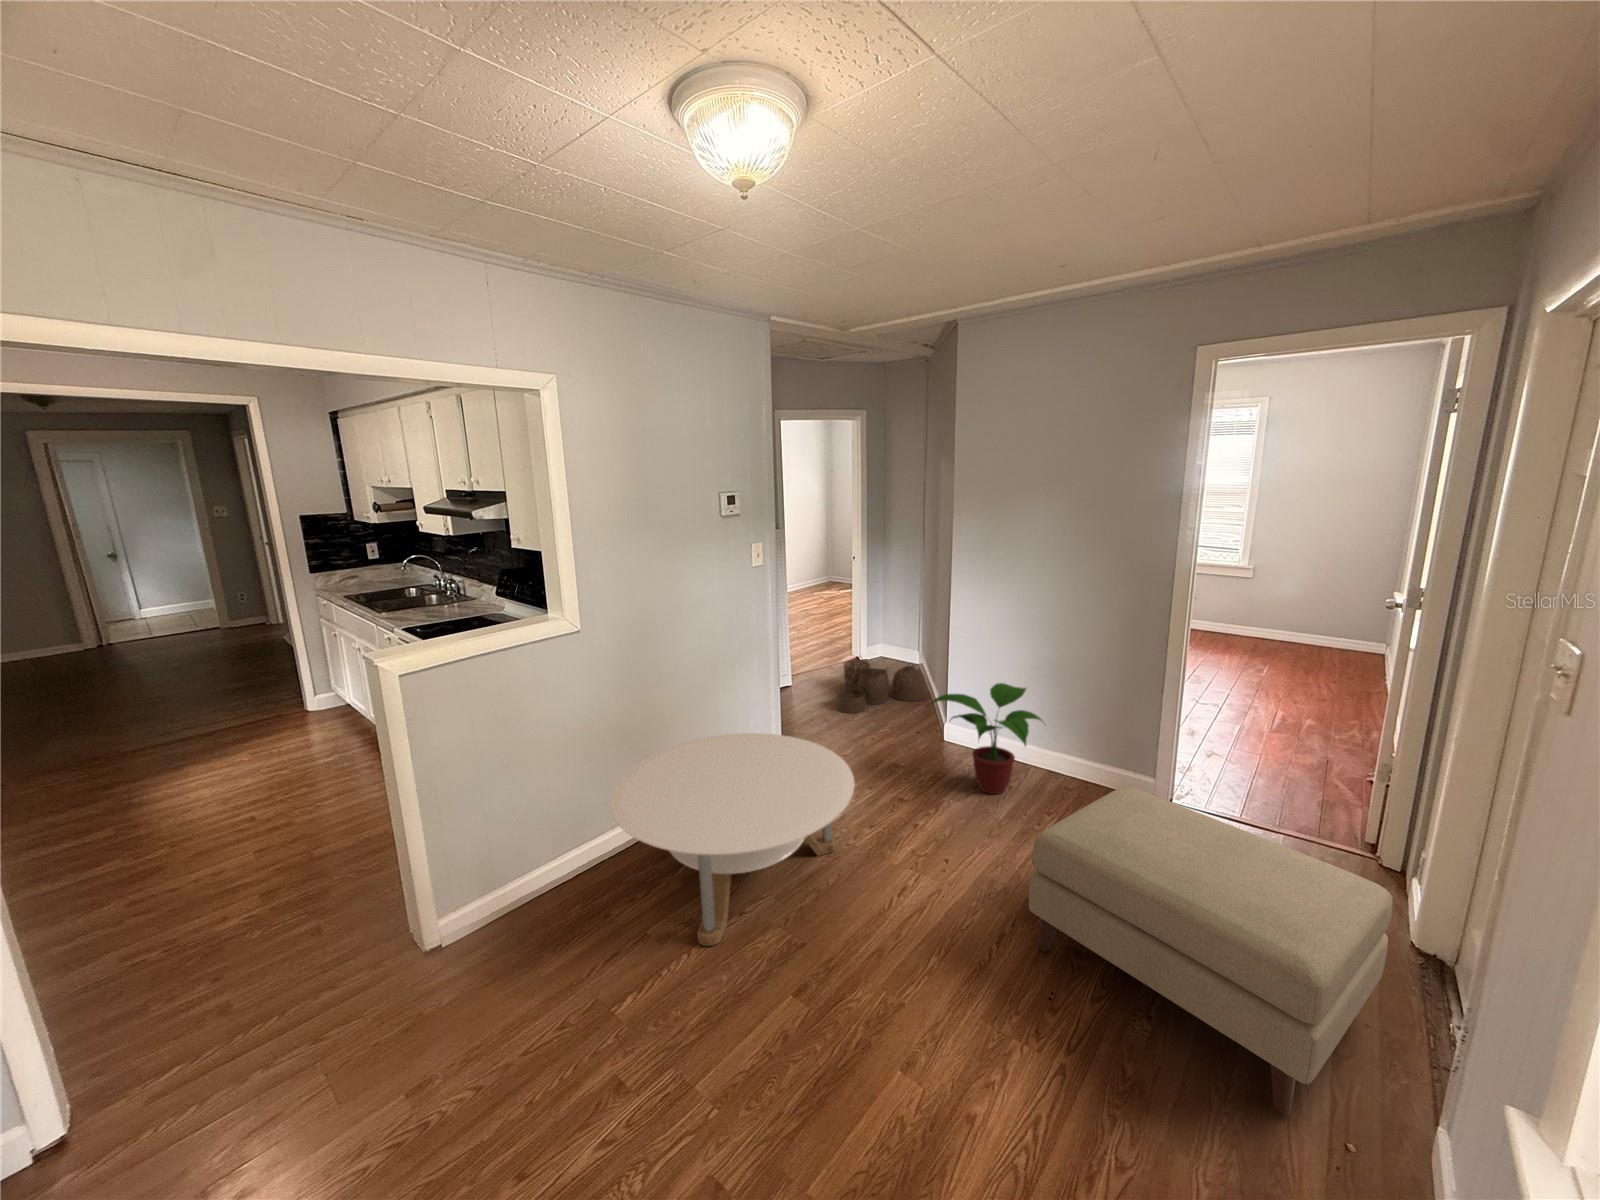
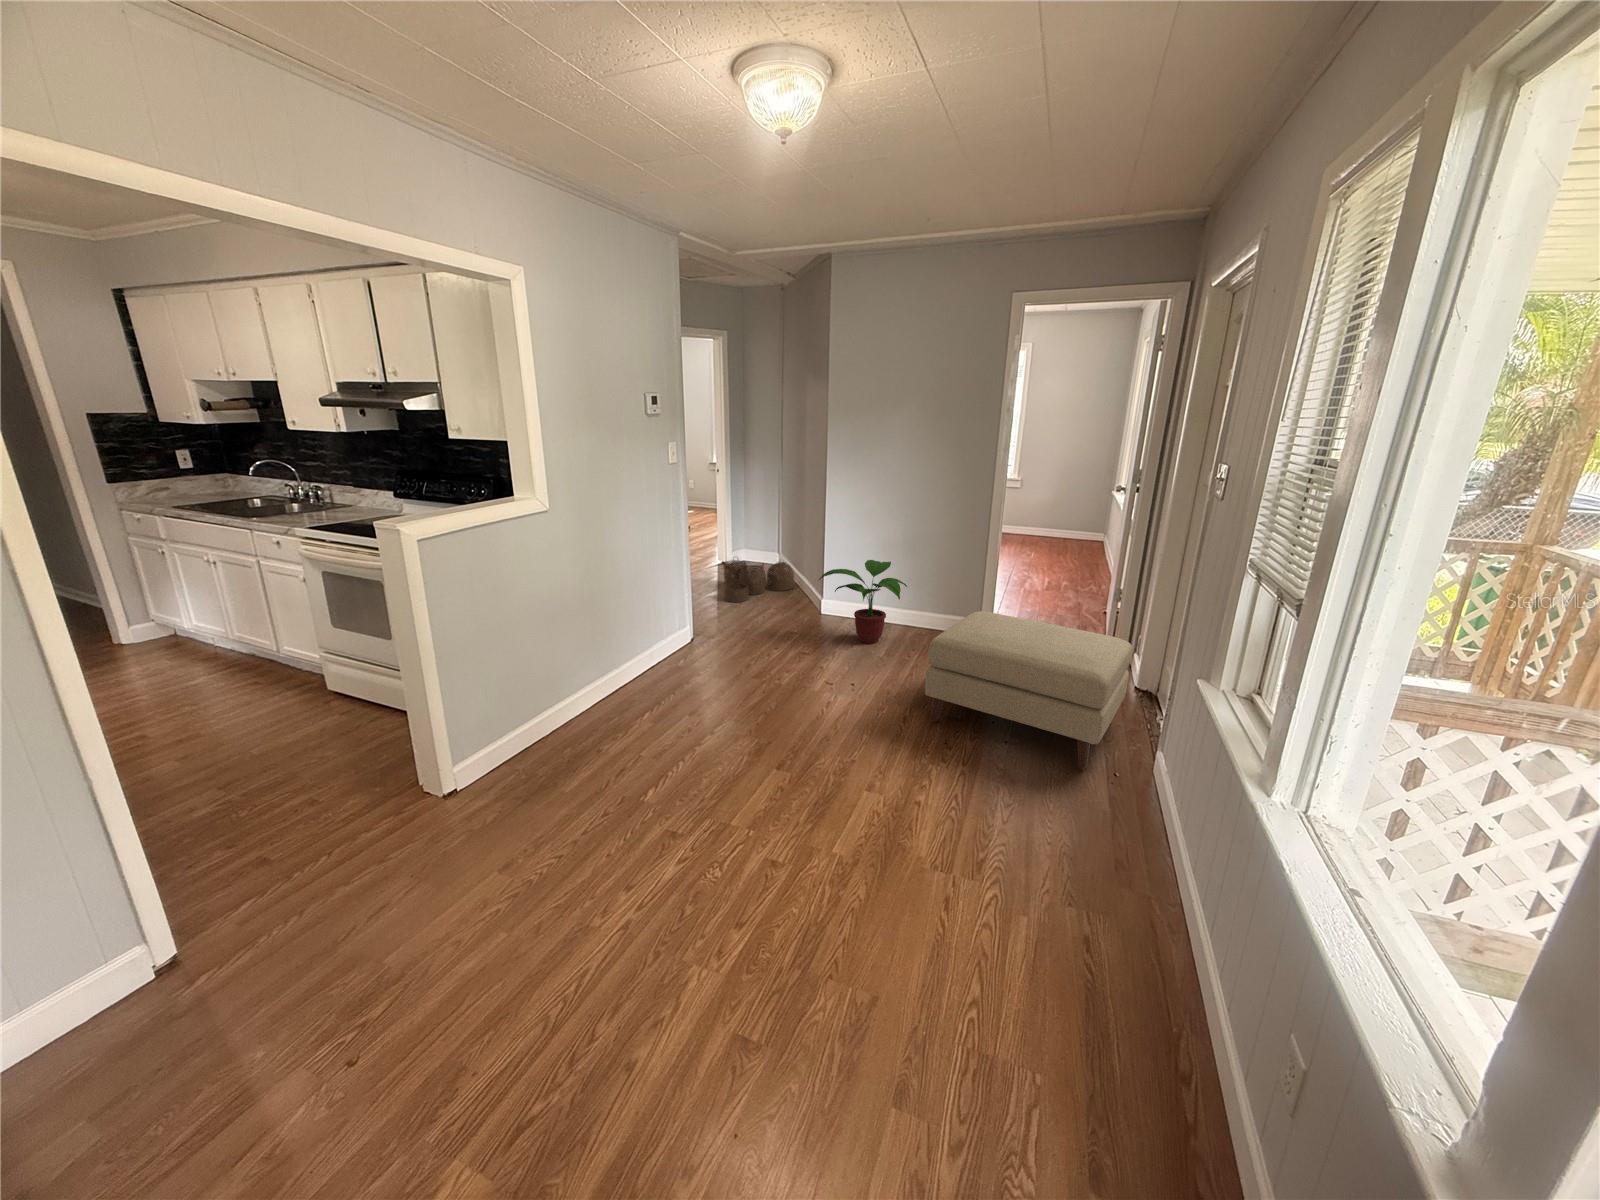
round table: present [610,733,855,946] -> none [590,606,793,754]

